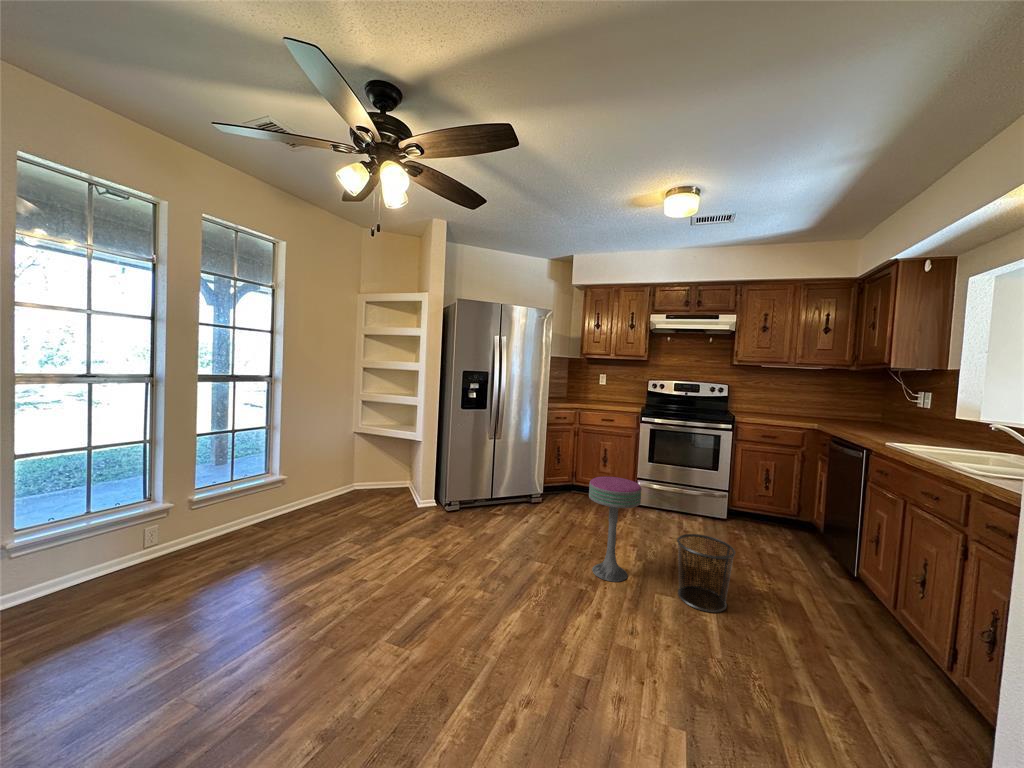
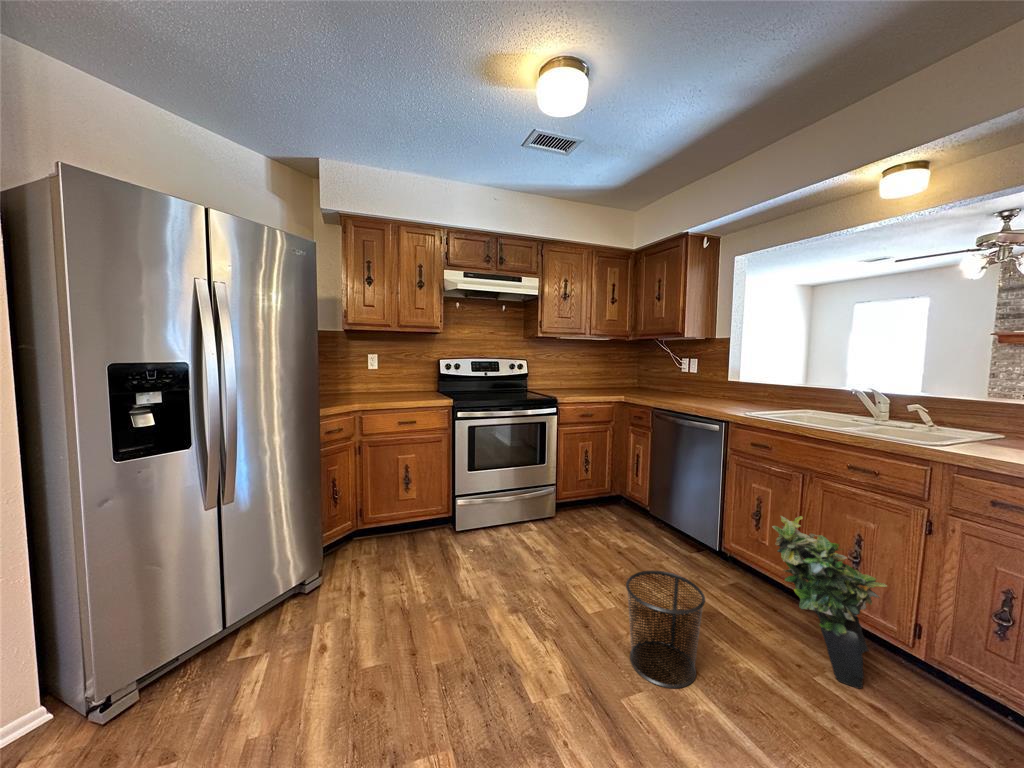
bar stool: present [589,477,642,582] -> none [497,525,584,716]
potted plant: none [802,523,903,682] -> present [773,516,887,689]

